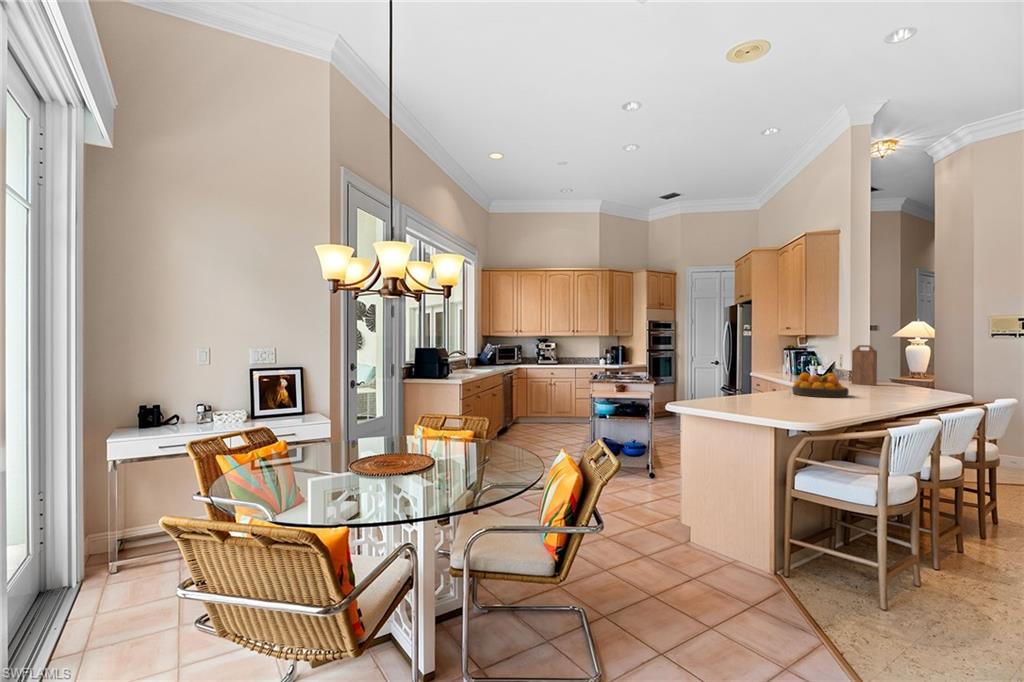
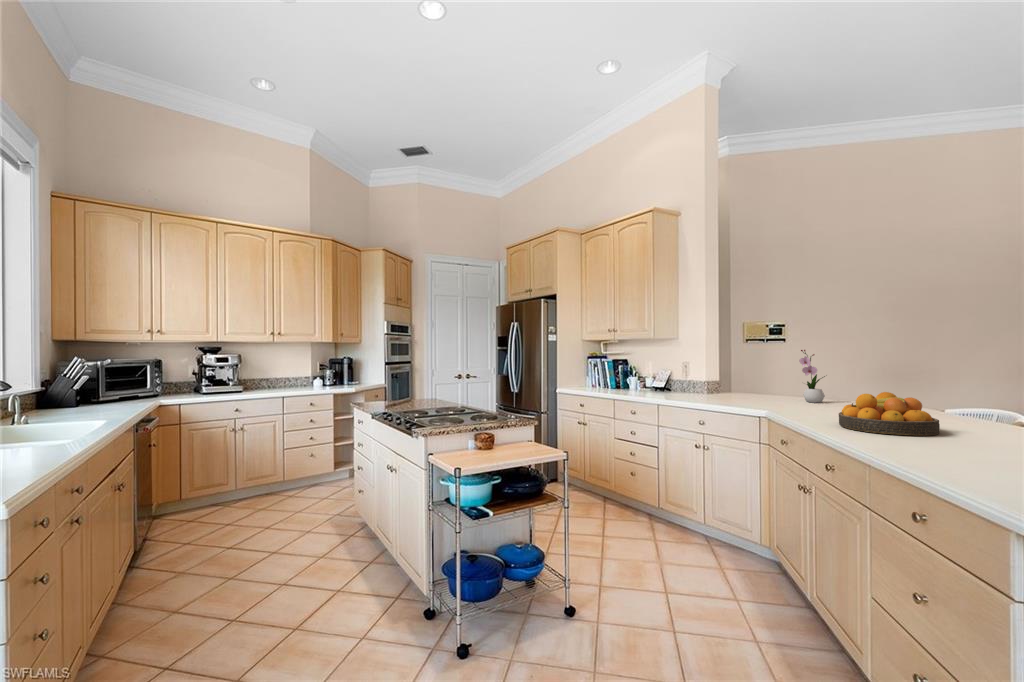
cutting board: present [852,345,877,385] -> none [735,350,768,399]
flower arrangement: none [889,346,912,389] -> present [799,350,825,403]

